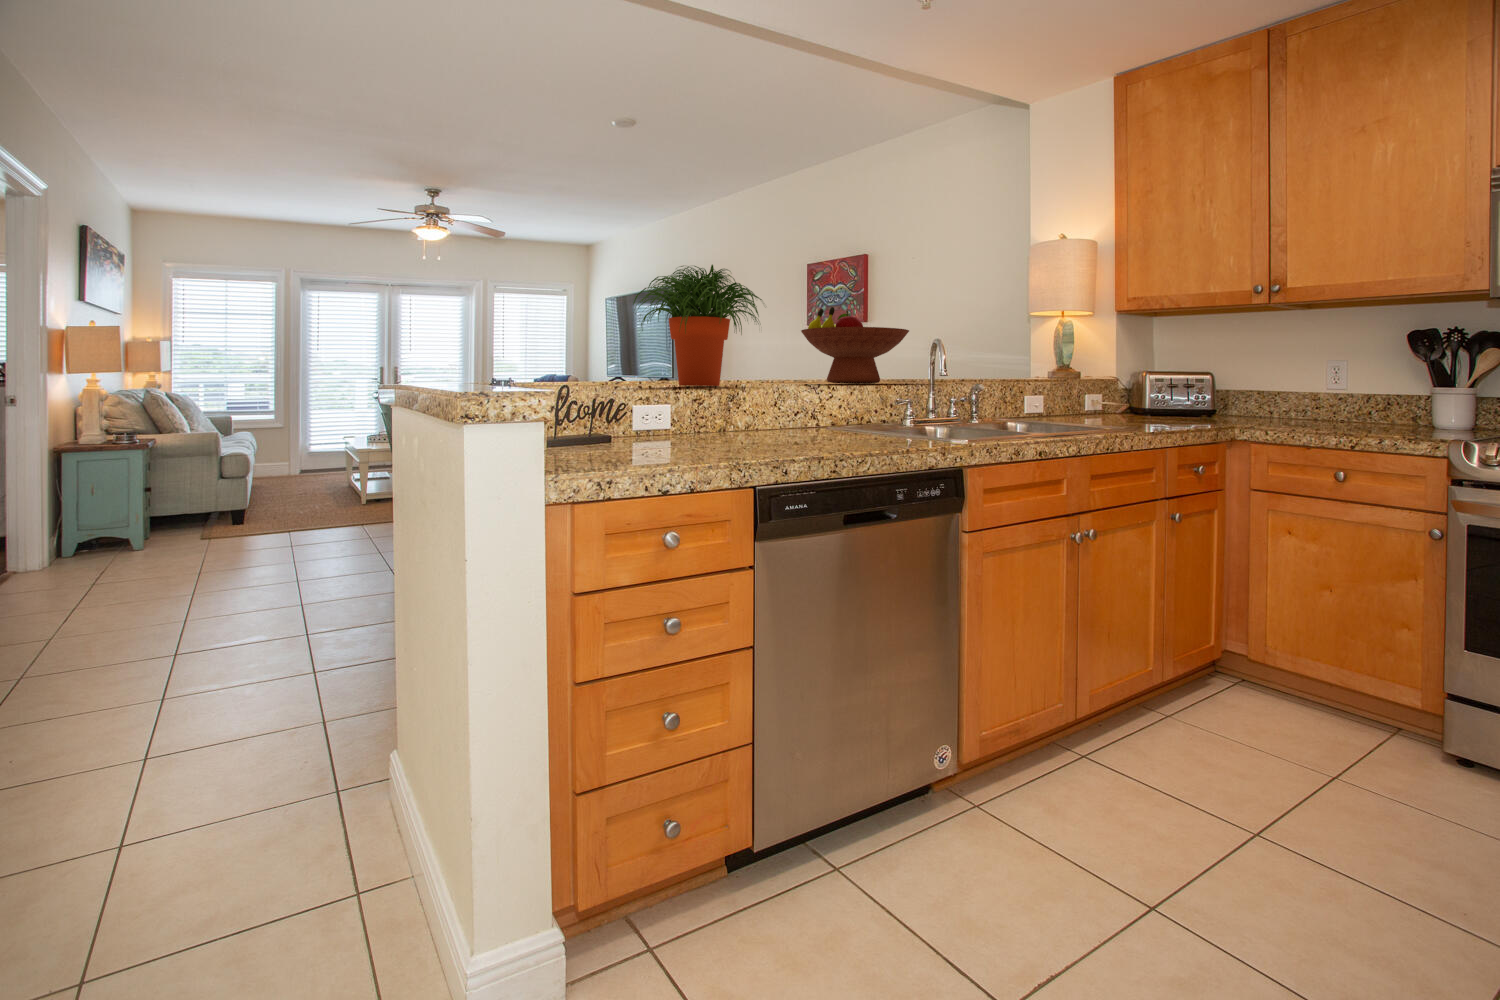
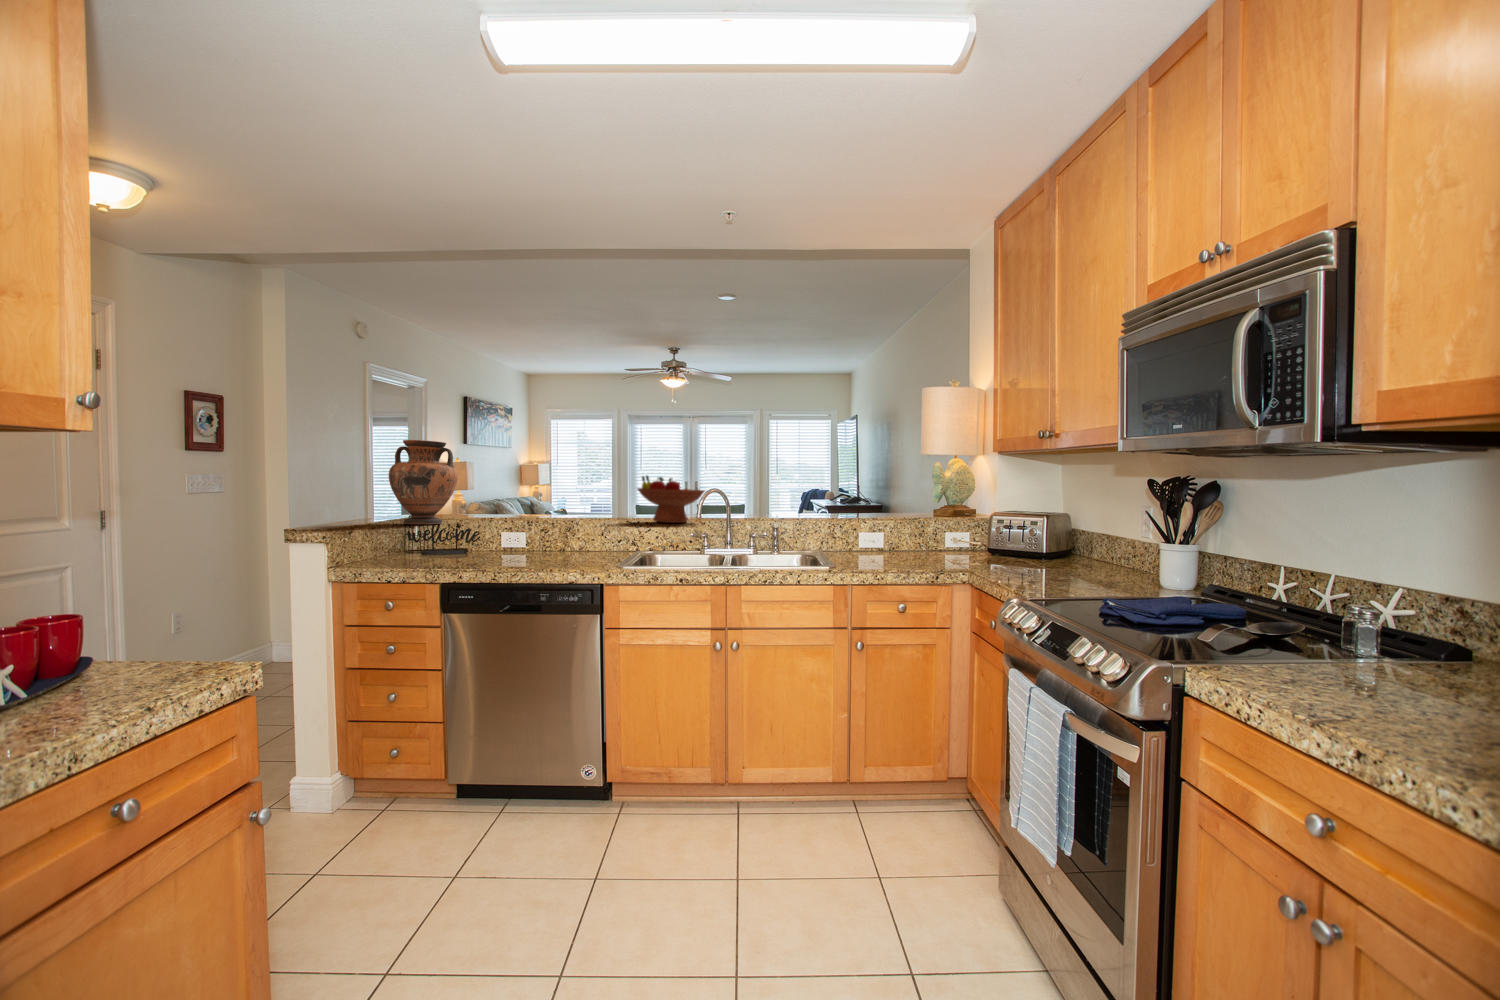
vase: none [467,211,596,389] -> present [389,440,458,524]
potted plant: present [633,264,762,386] -> none [508,455,588,523]

